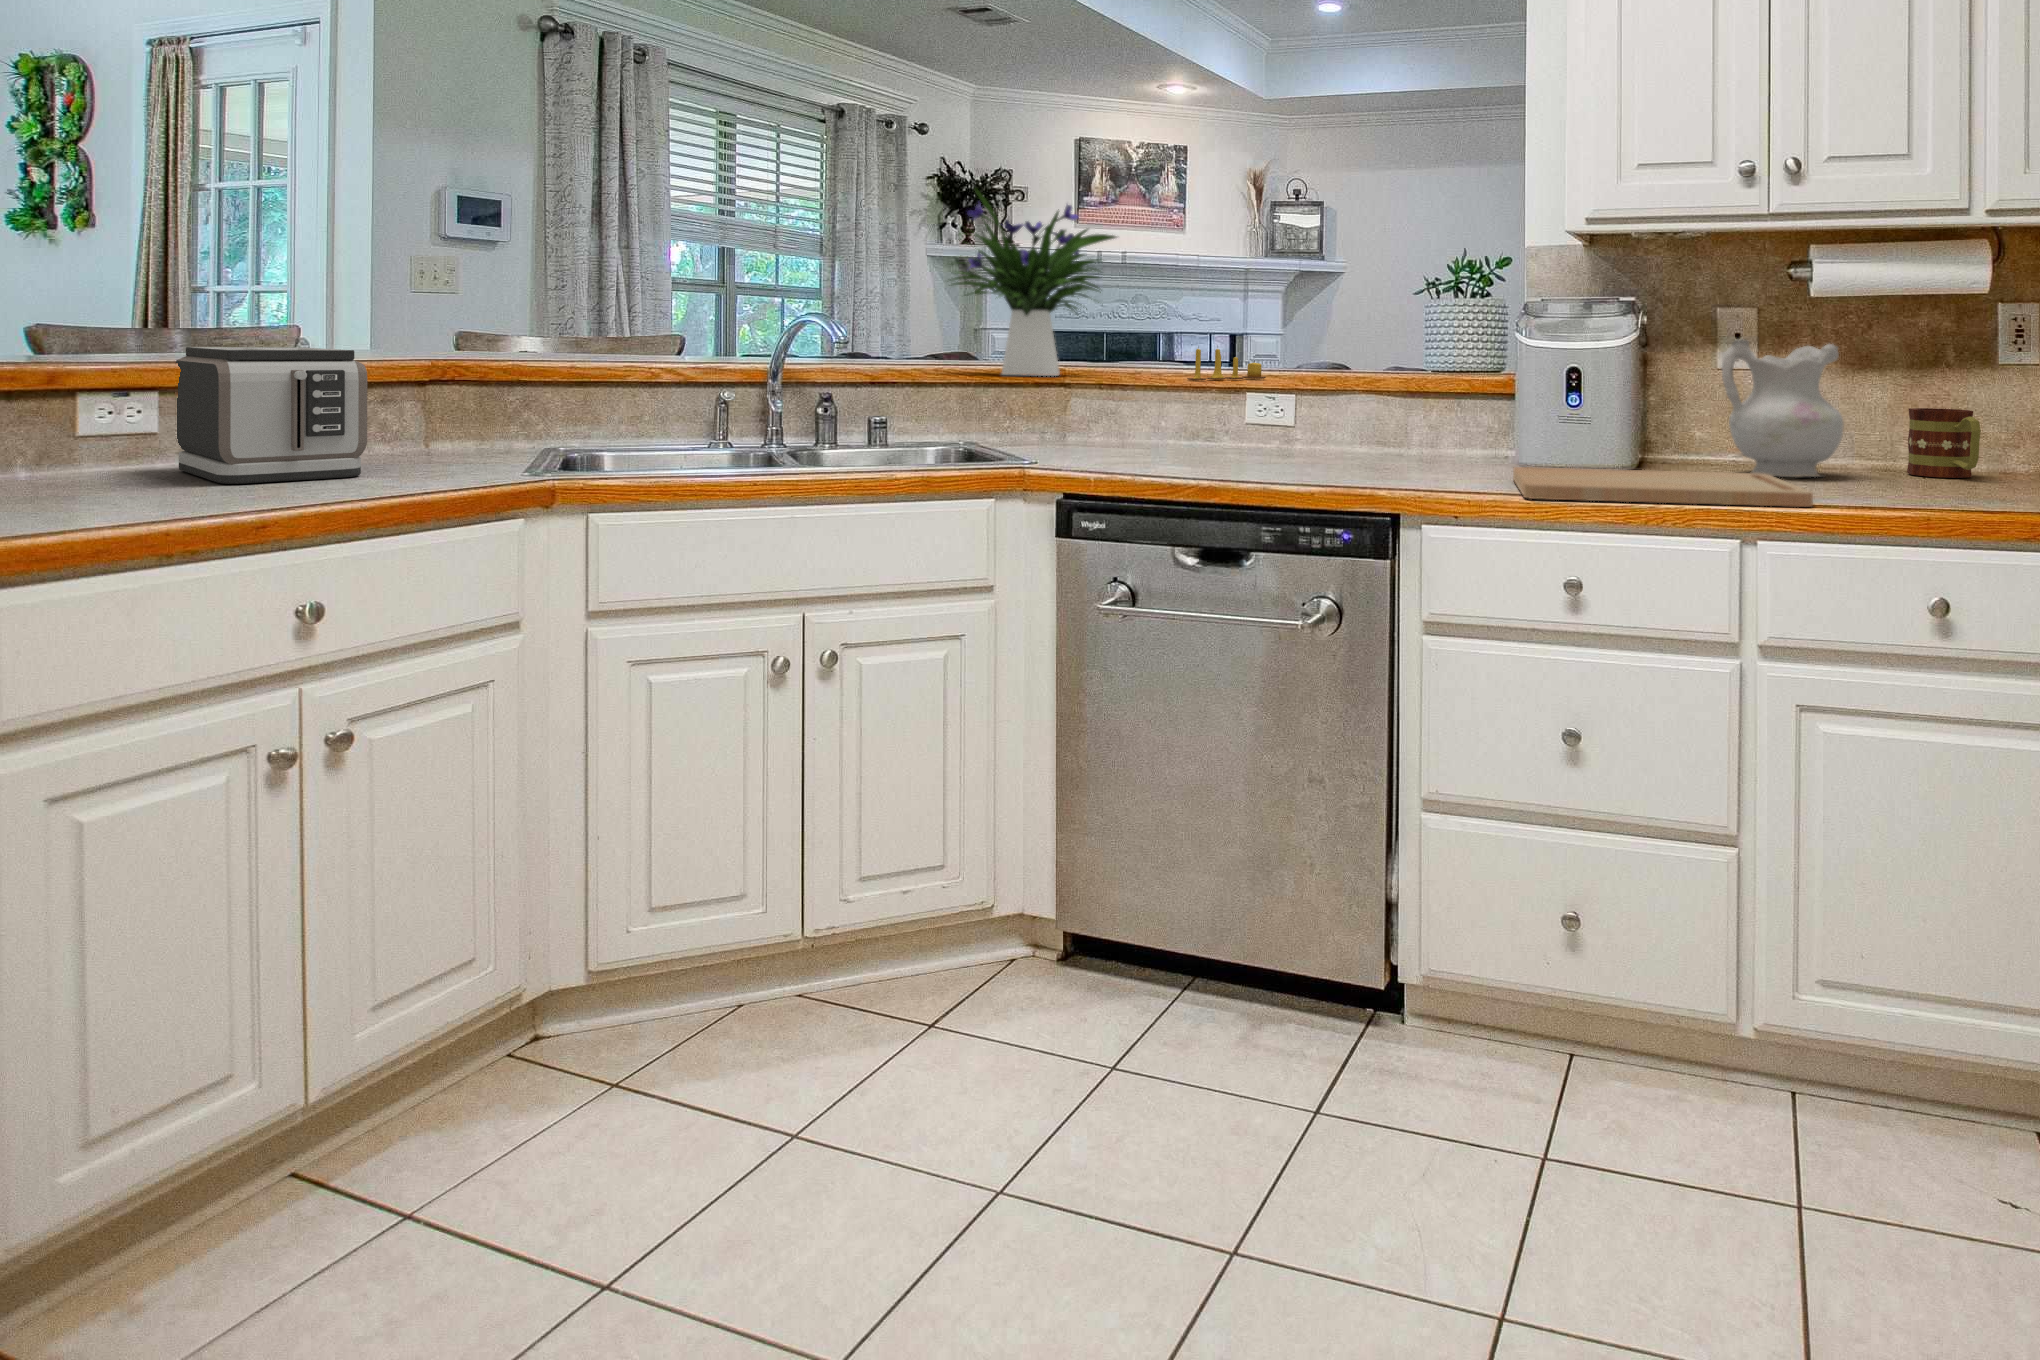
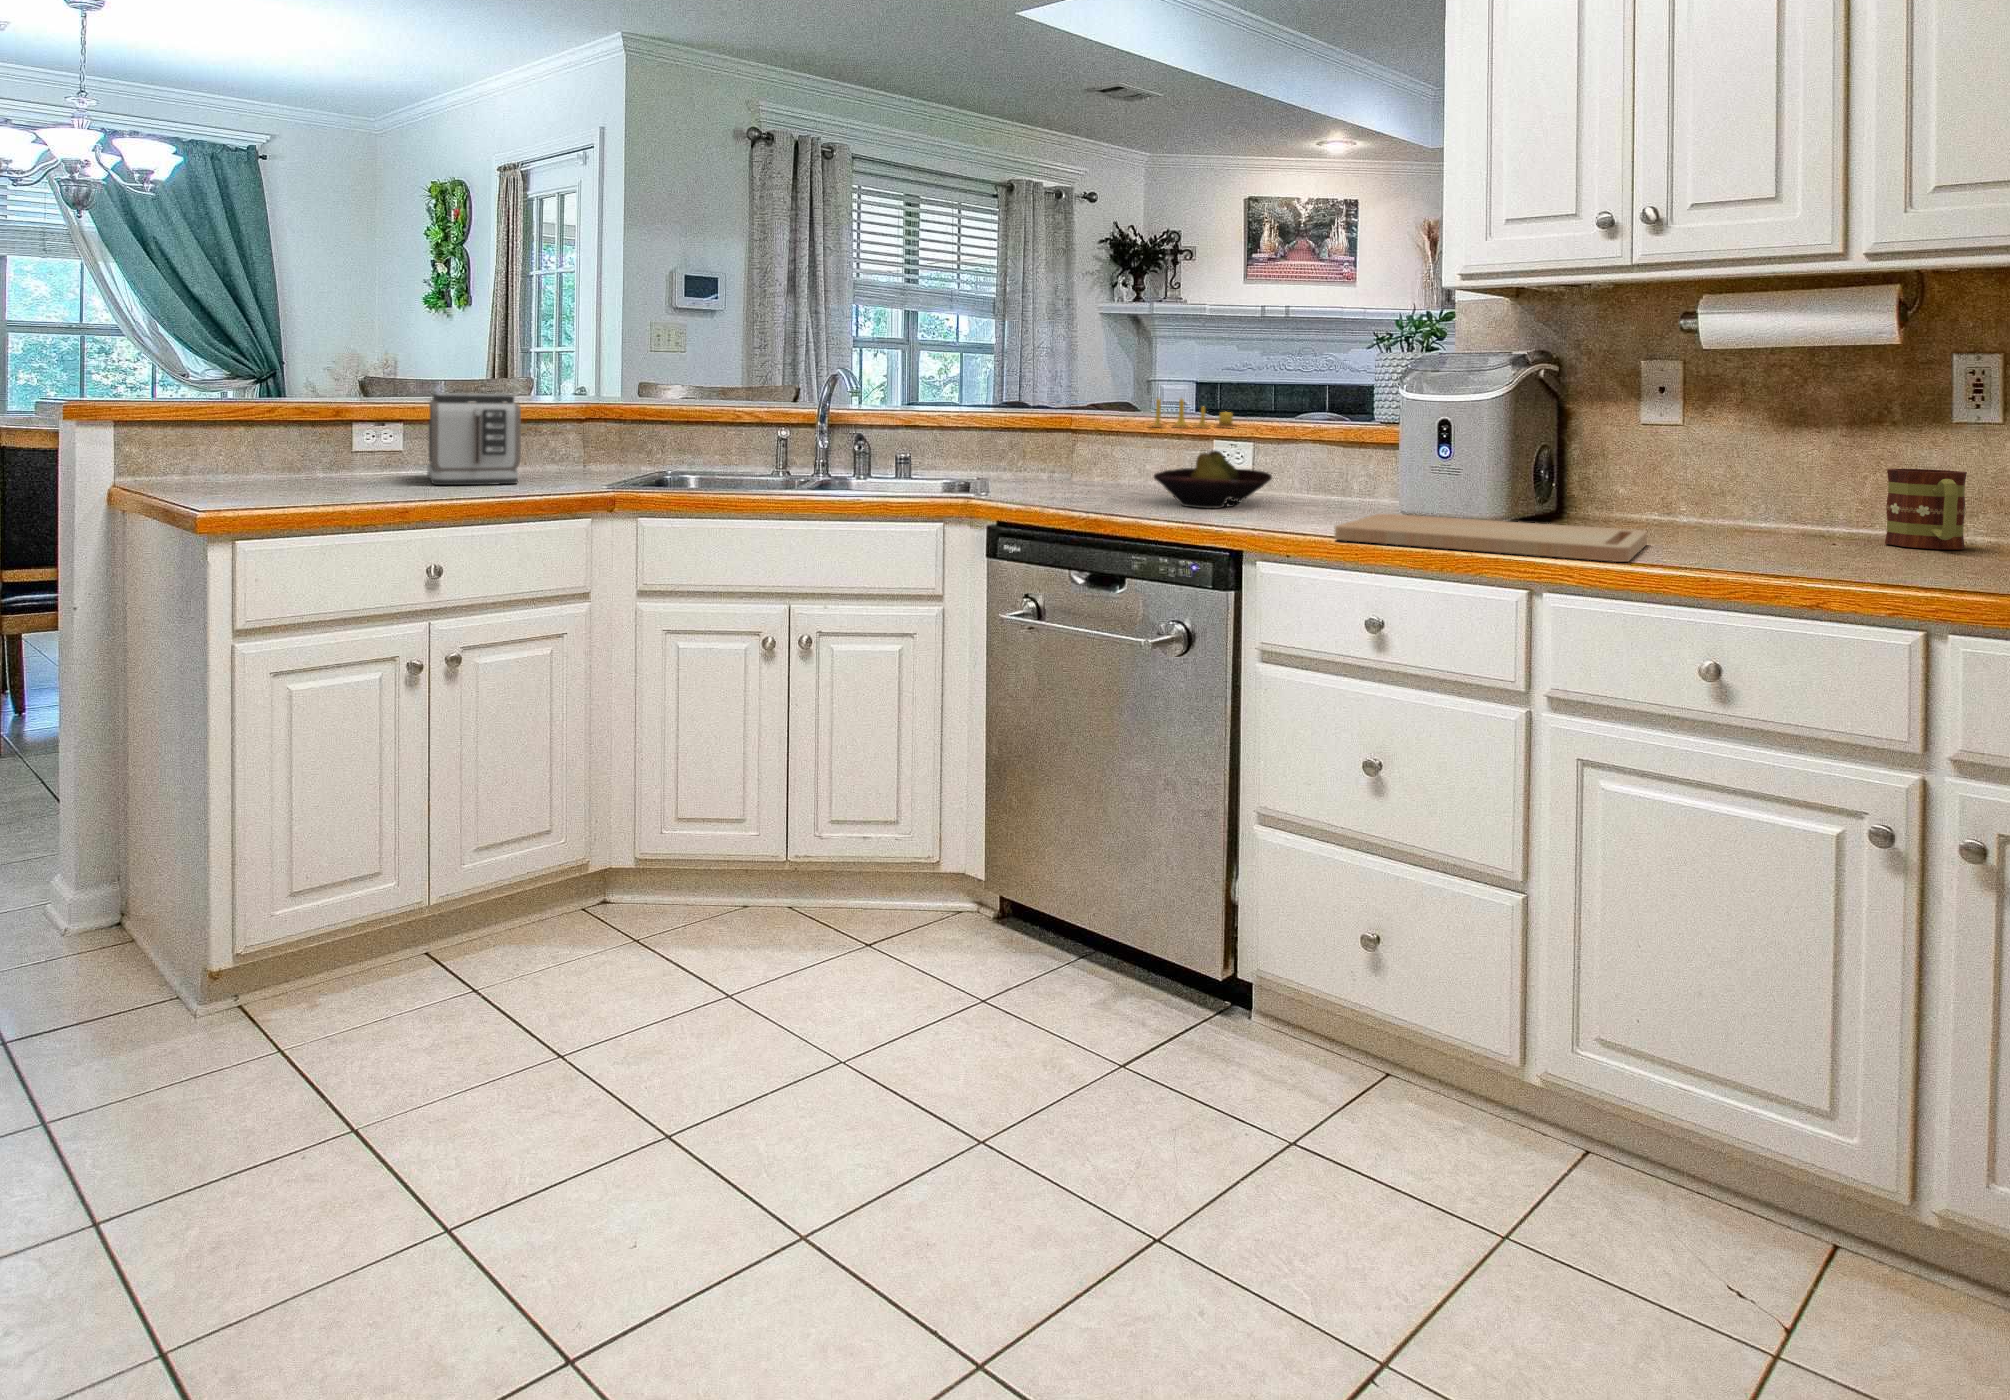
flower arrangement: present [951,189,1116,376] -> none [946,259,1099,421]
ceramic pitcher: present [1721,339,1844,477] -> none [1635,389,1783,540]
fruit bowl: none [1231,405,1357,468] -> present [1154,451,1272,508]

